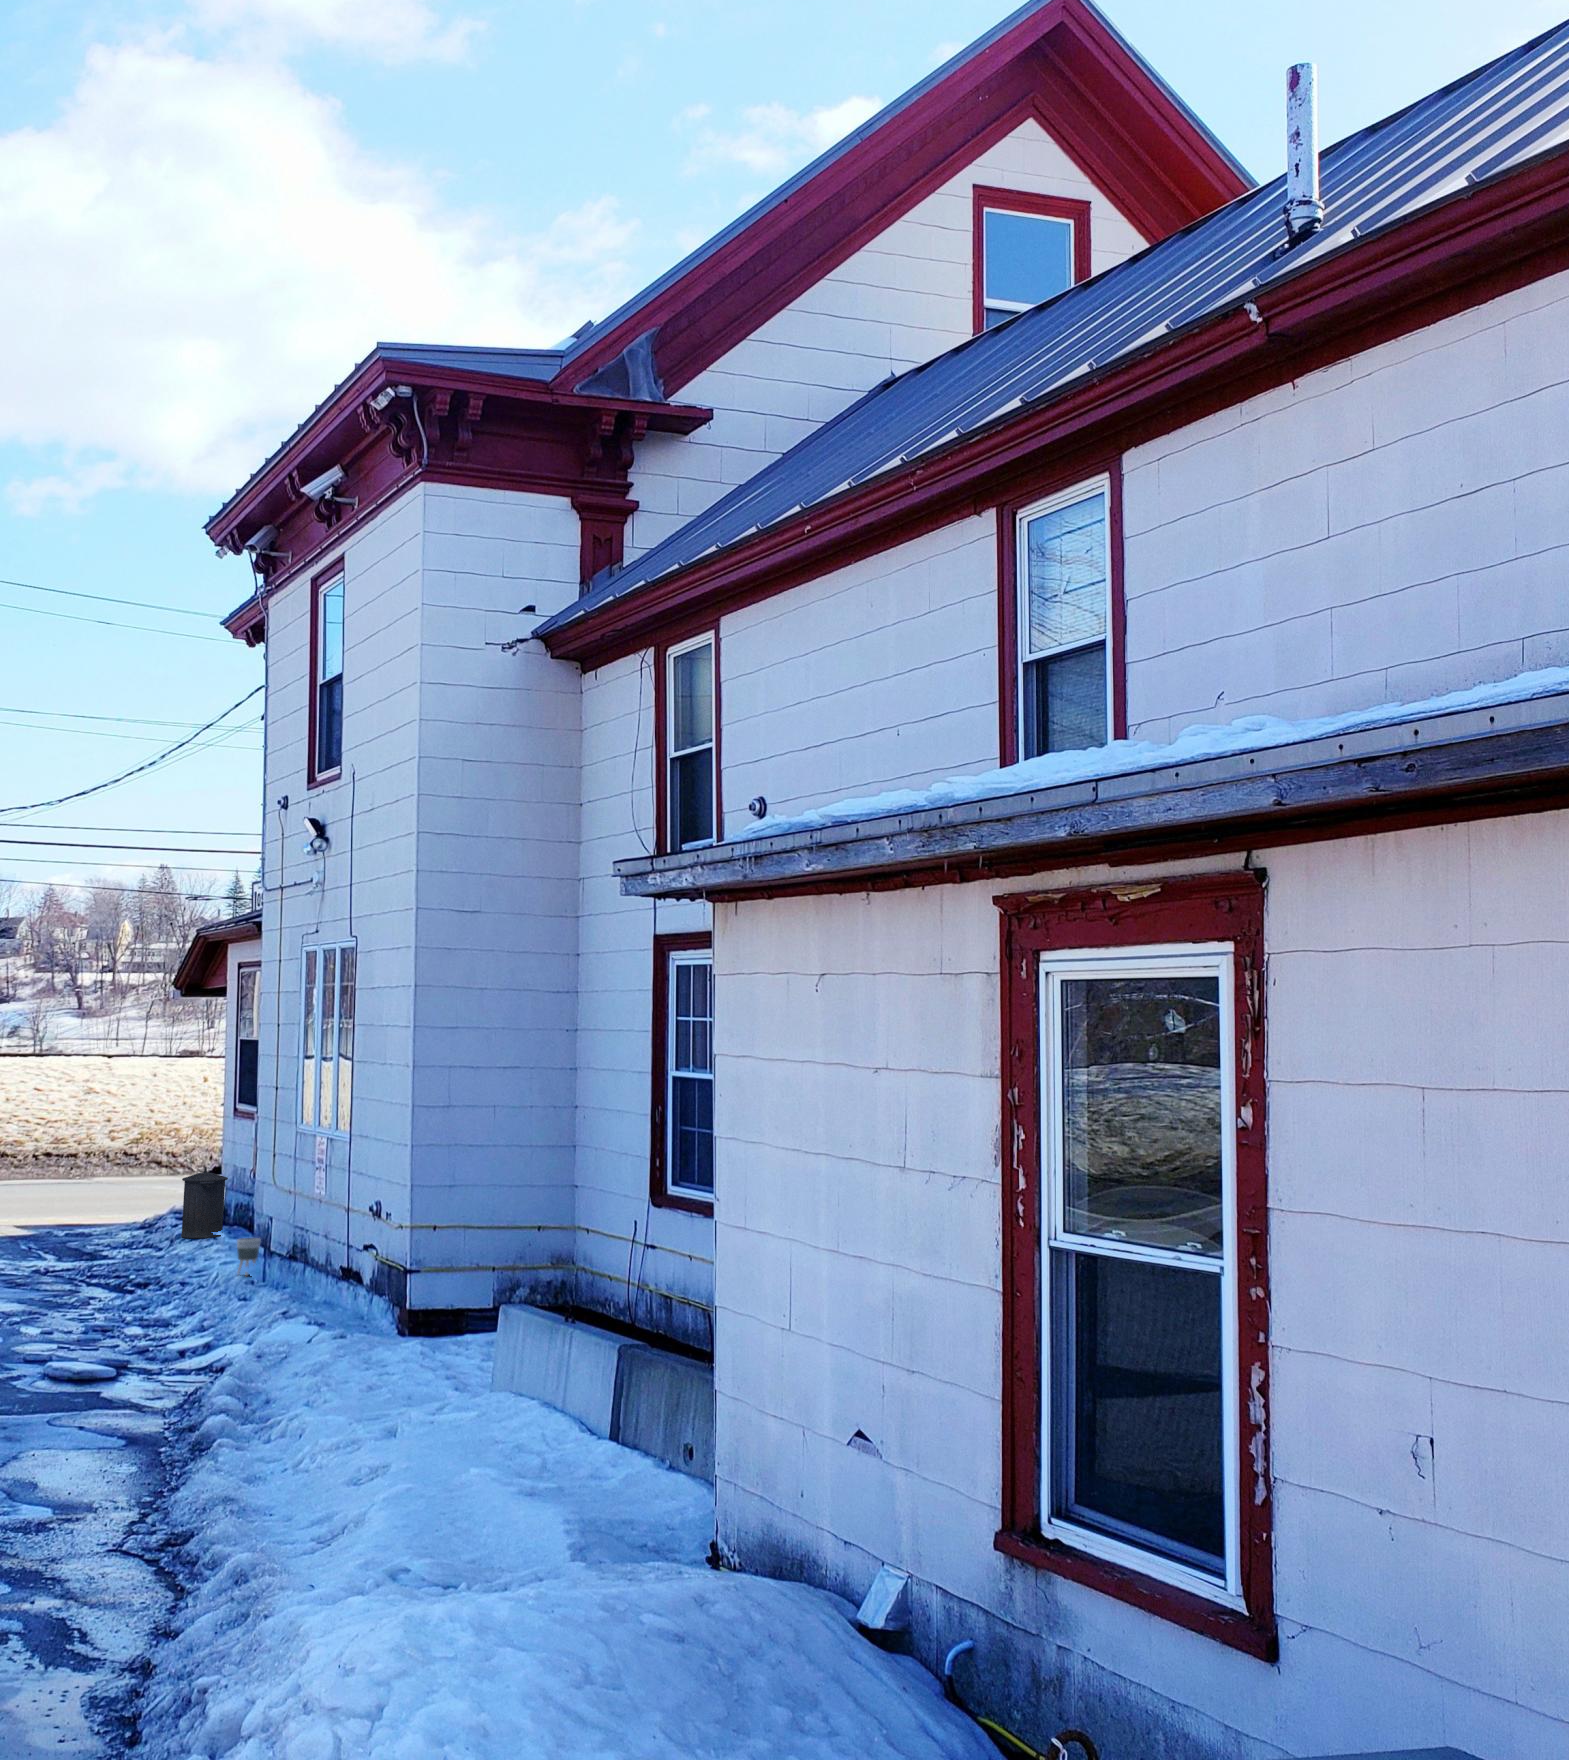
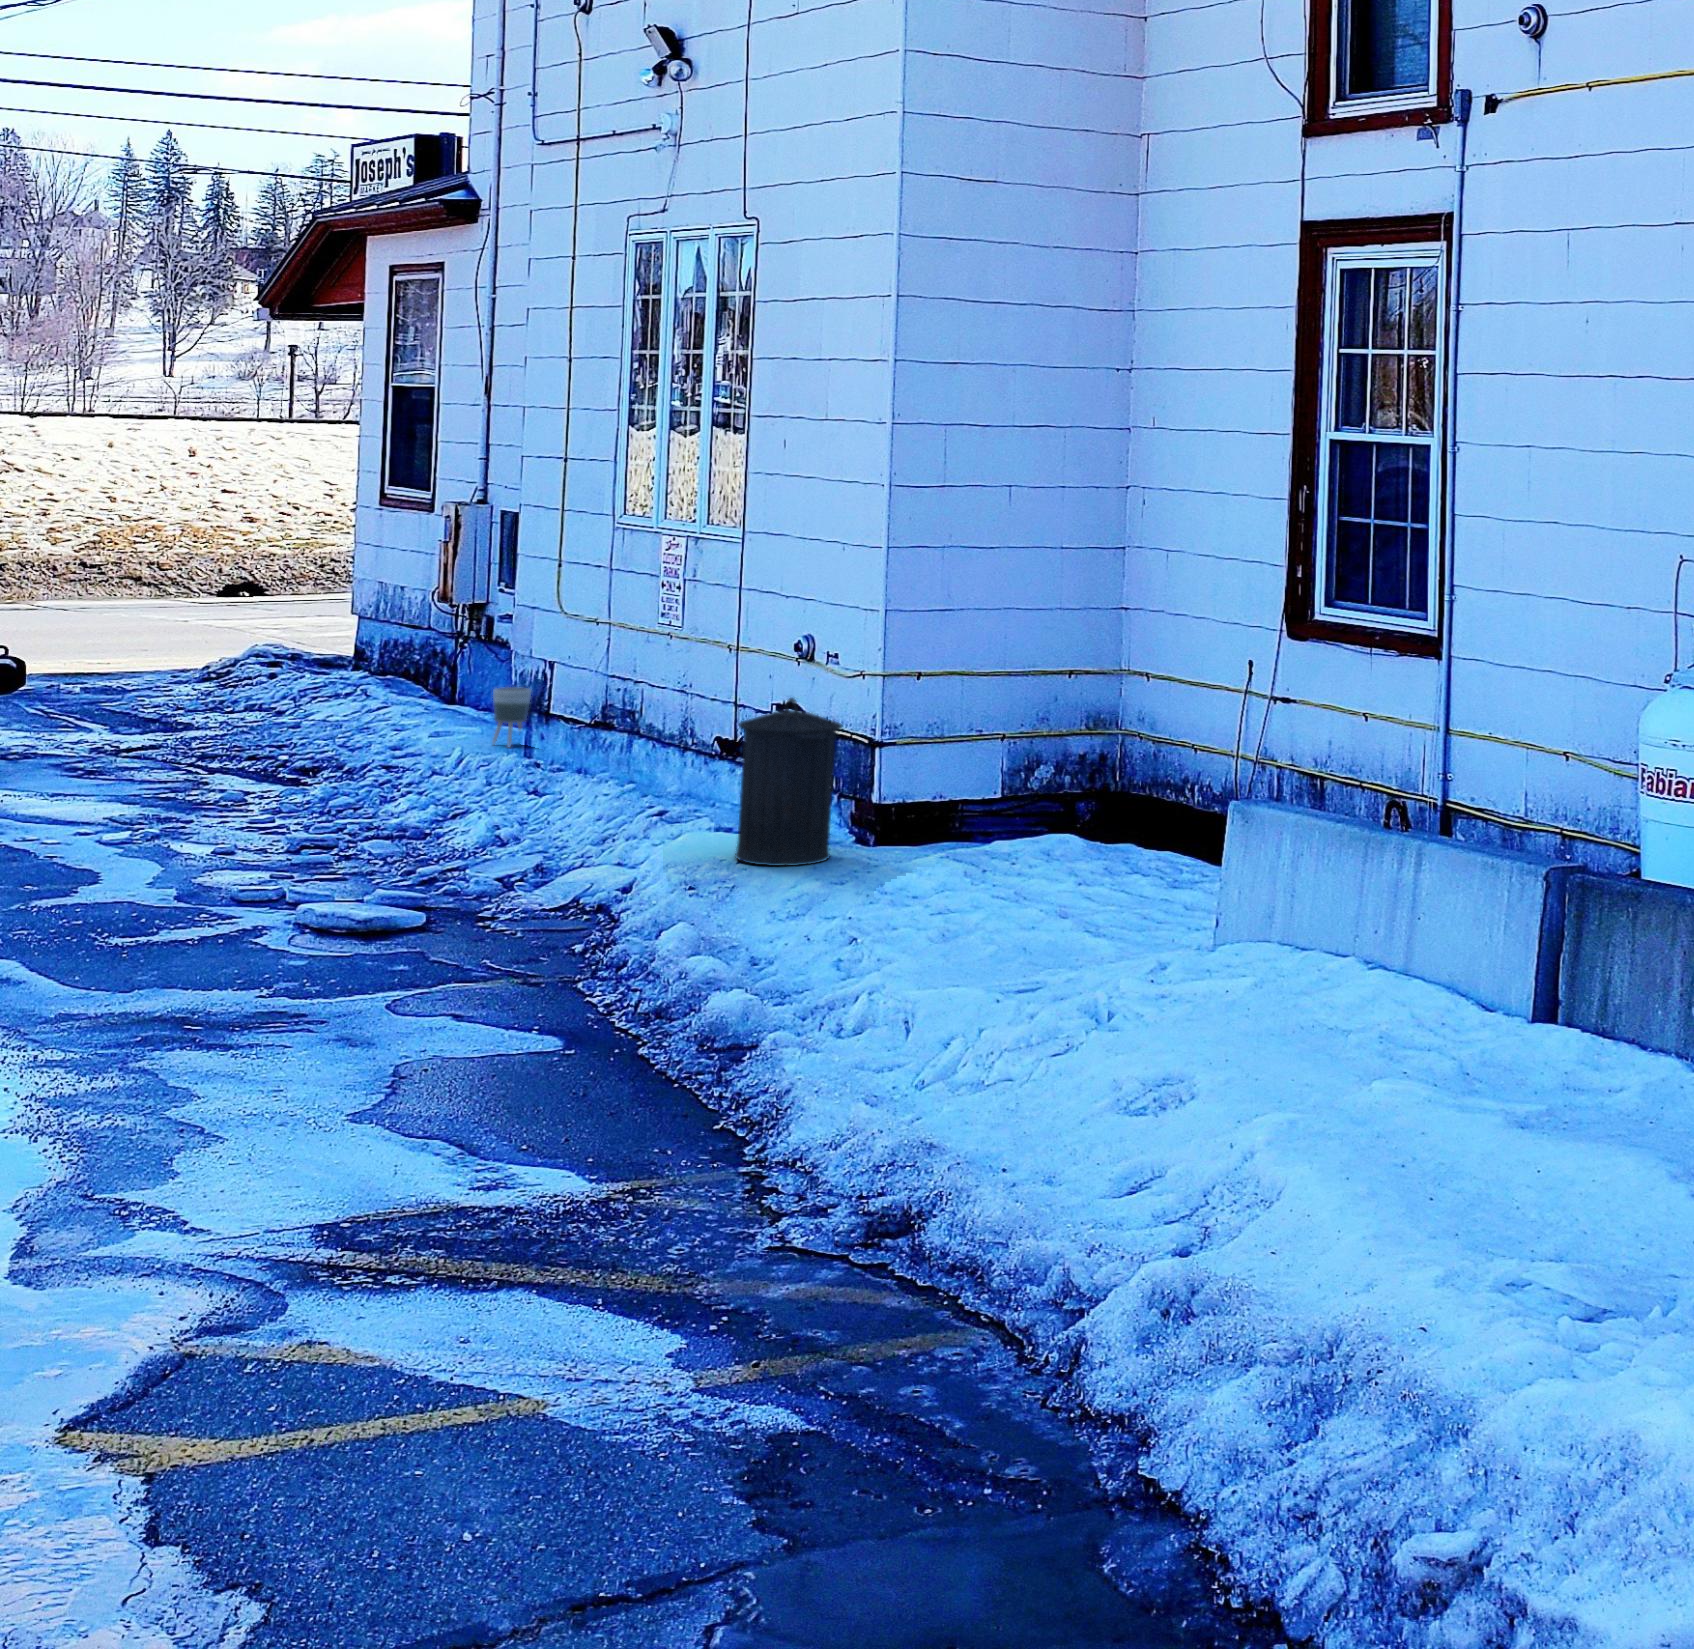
trash can: present [181,1167,228,1239] -> present [735,698,842,866]

